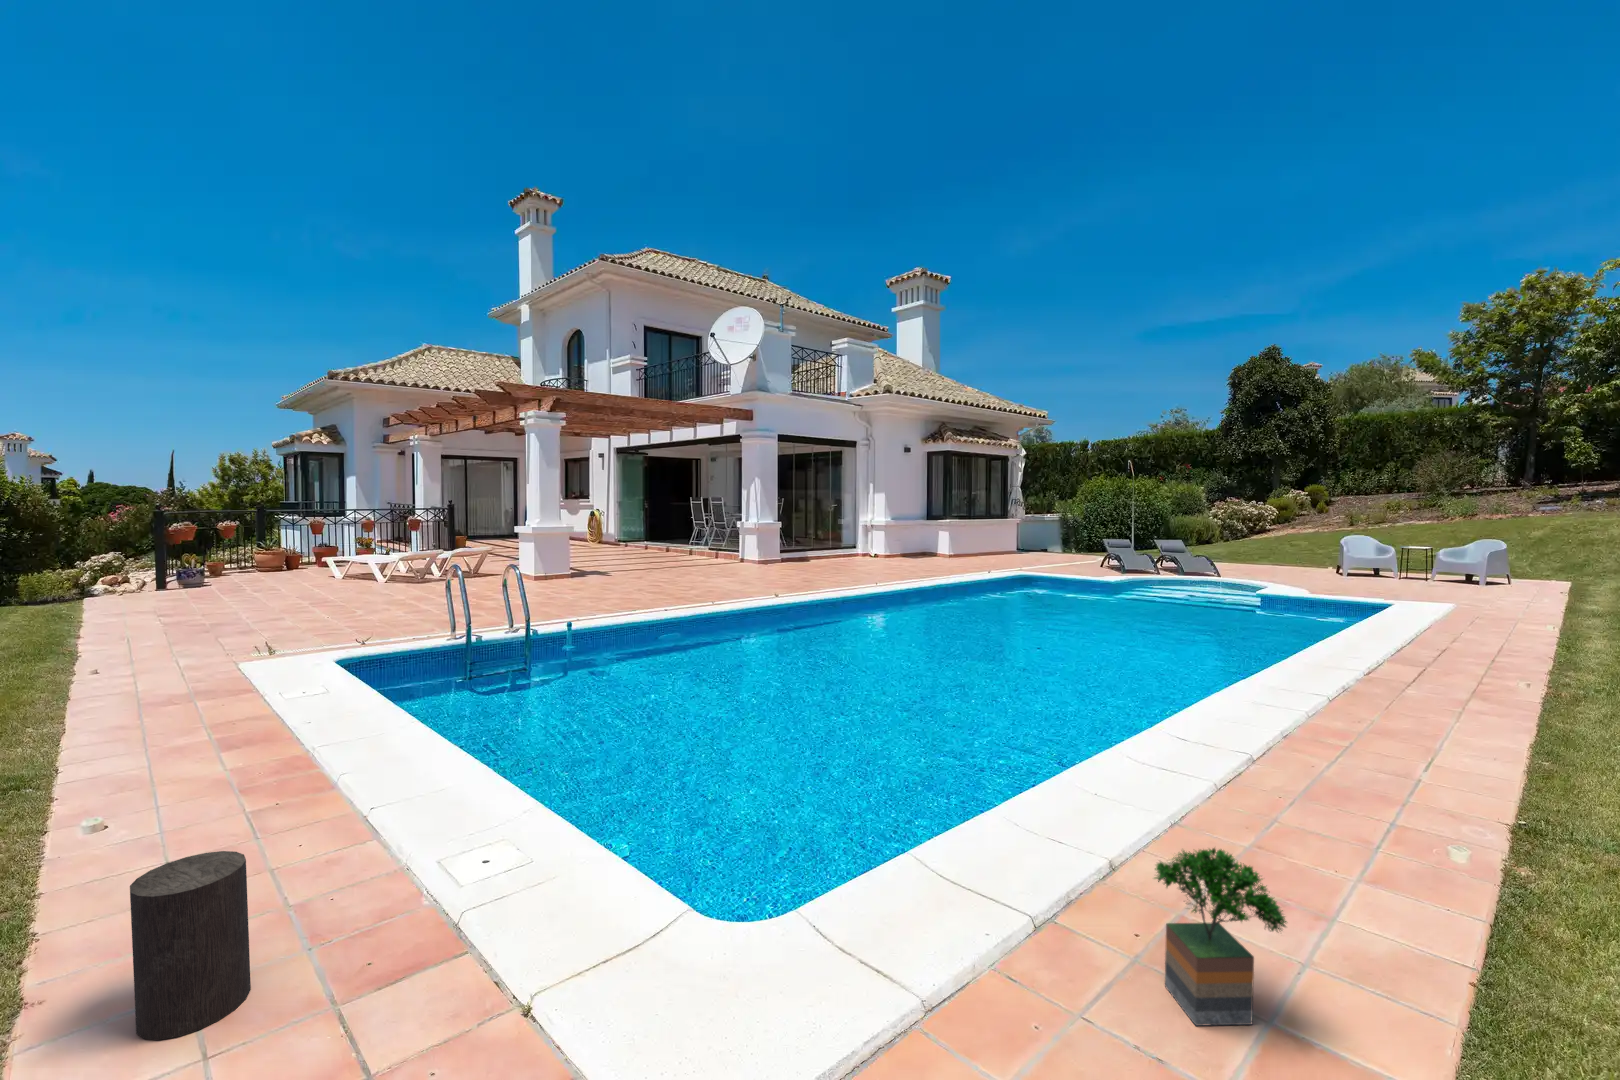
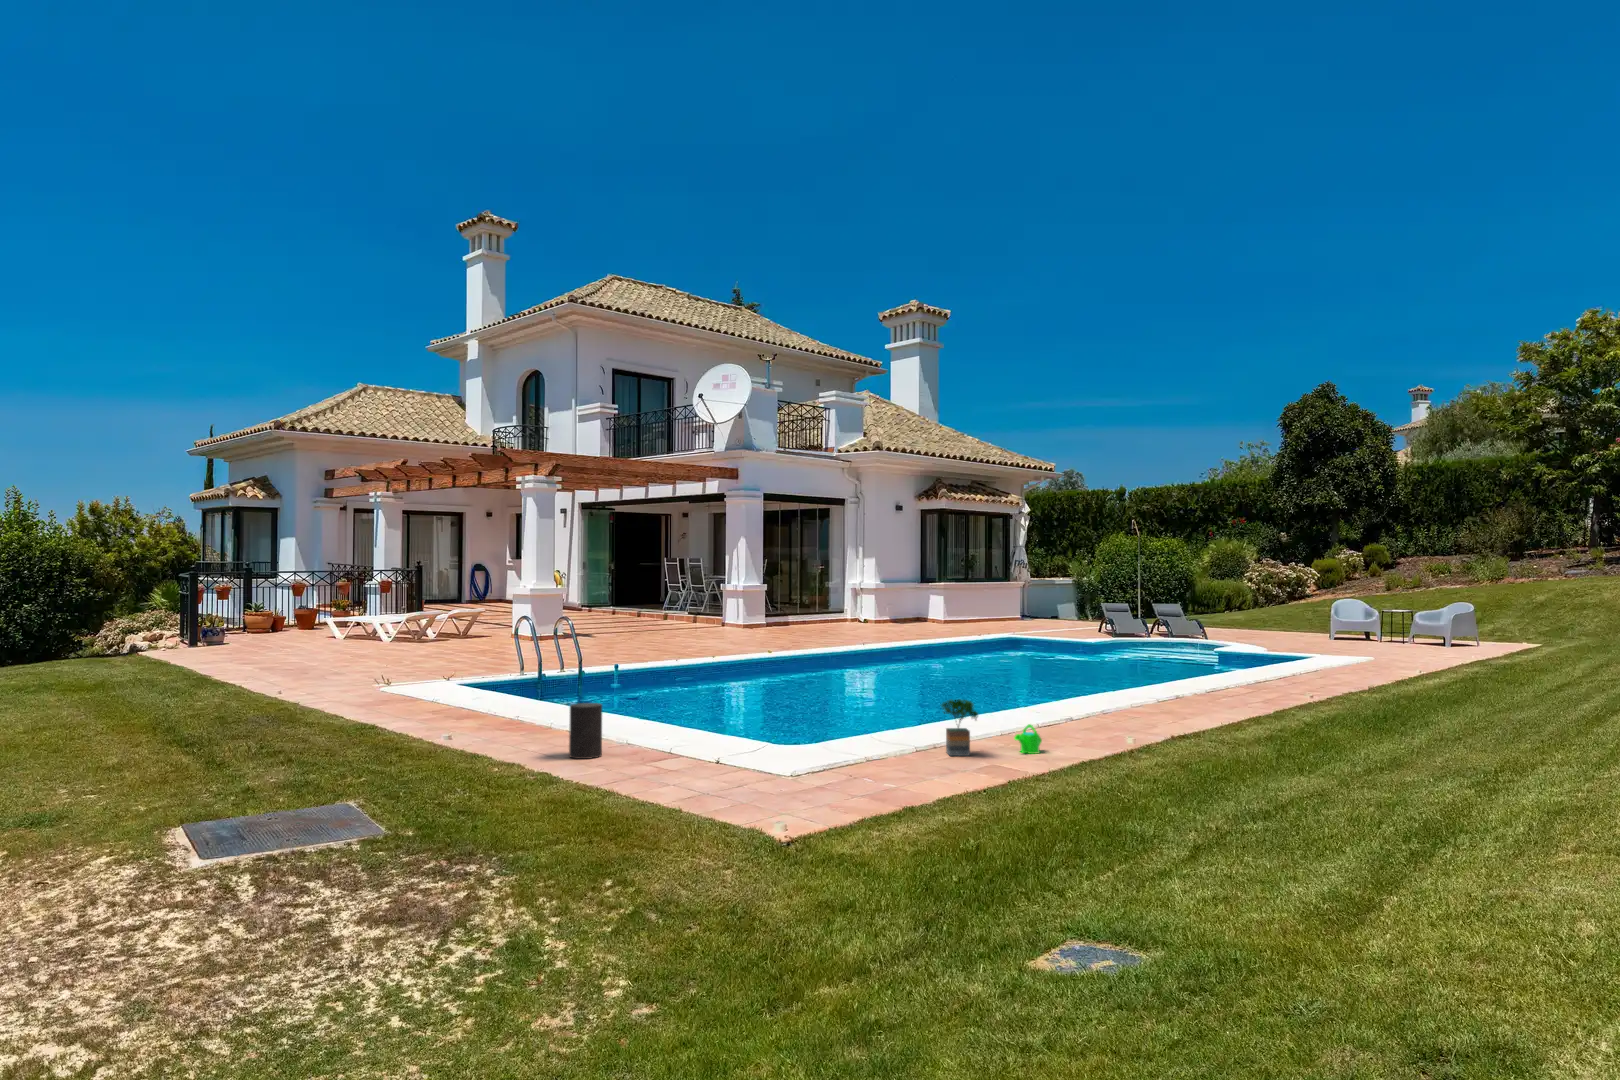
watering can: none [1350,909,1423,1002] -> present [1015,724,1042,754]

